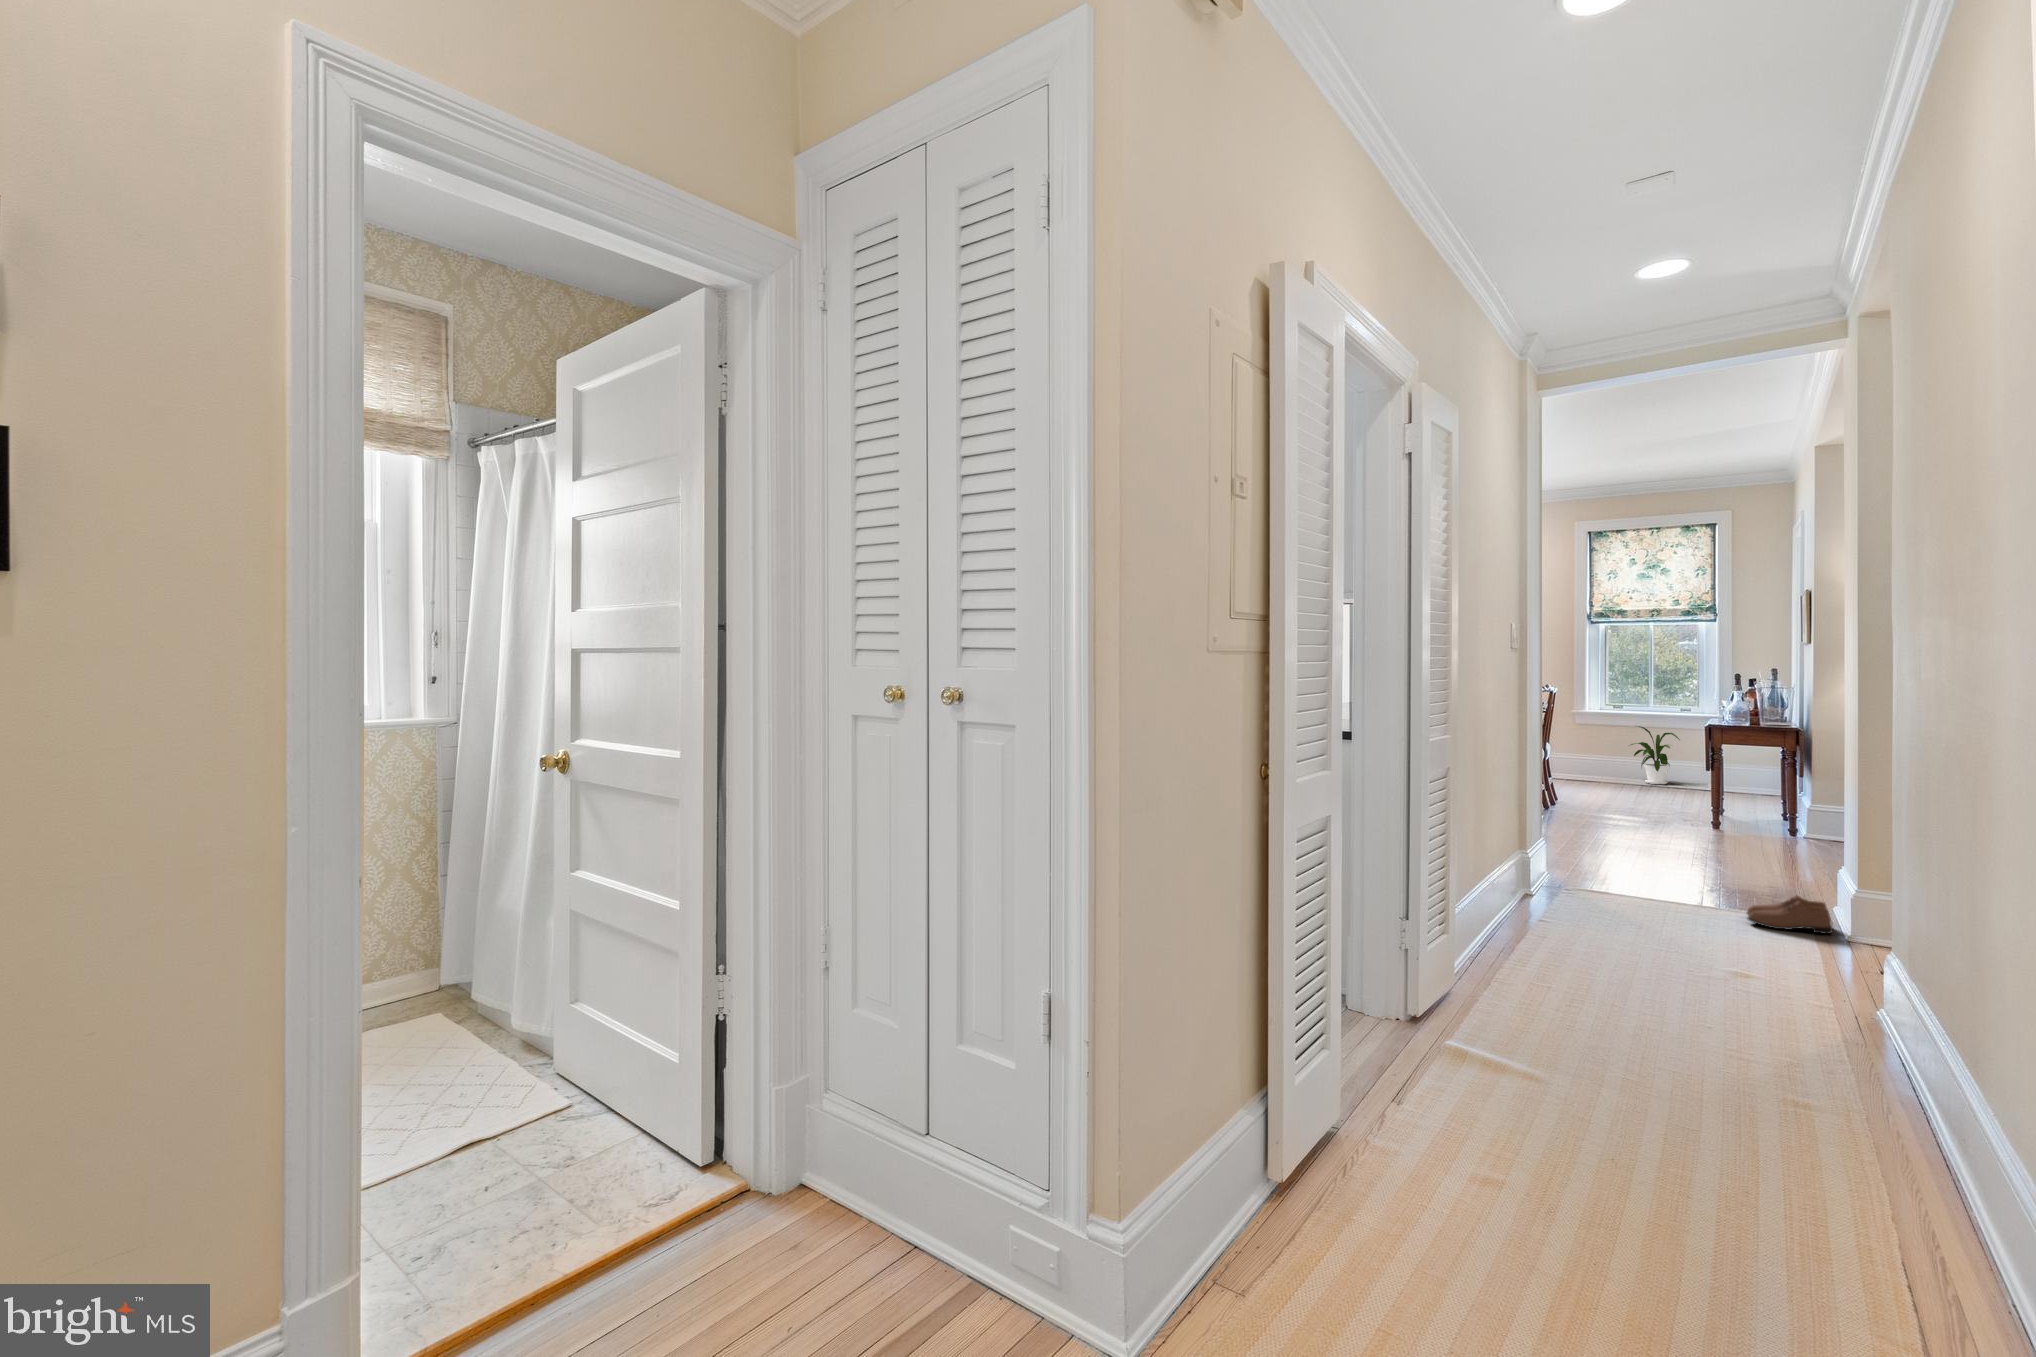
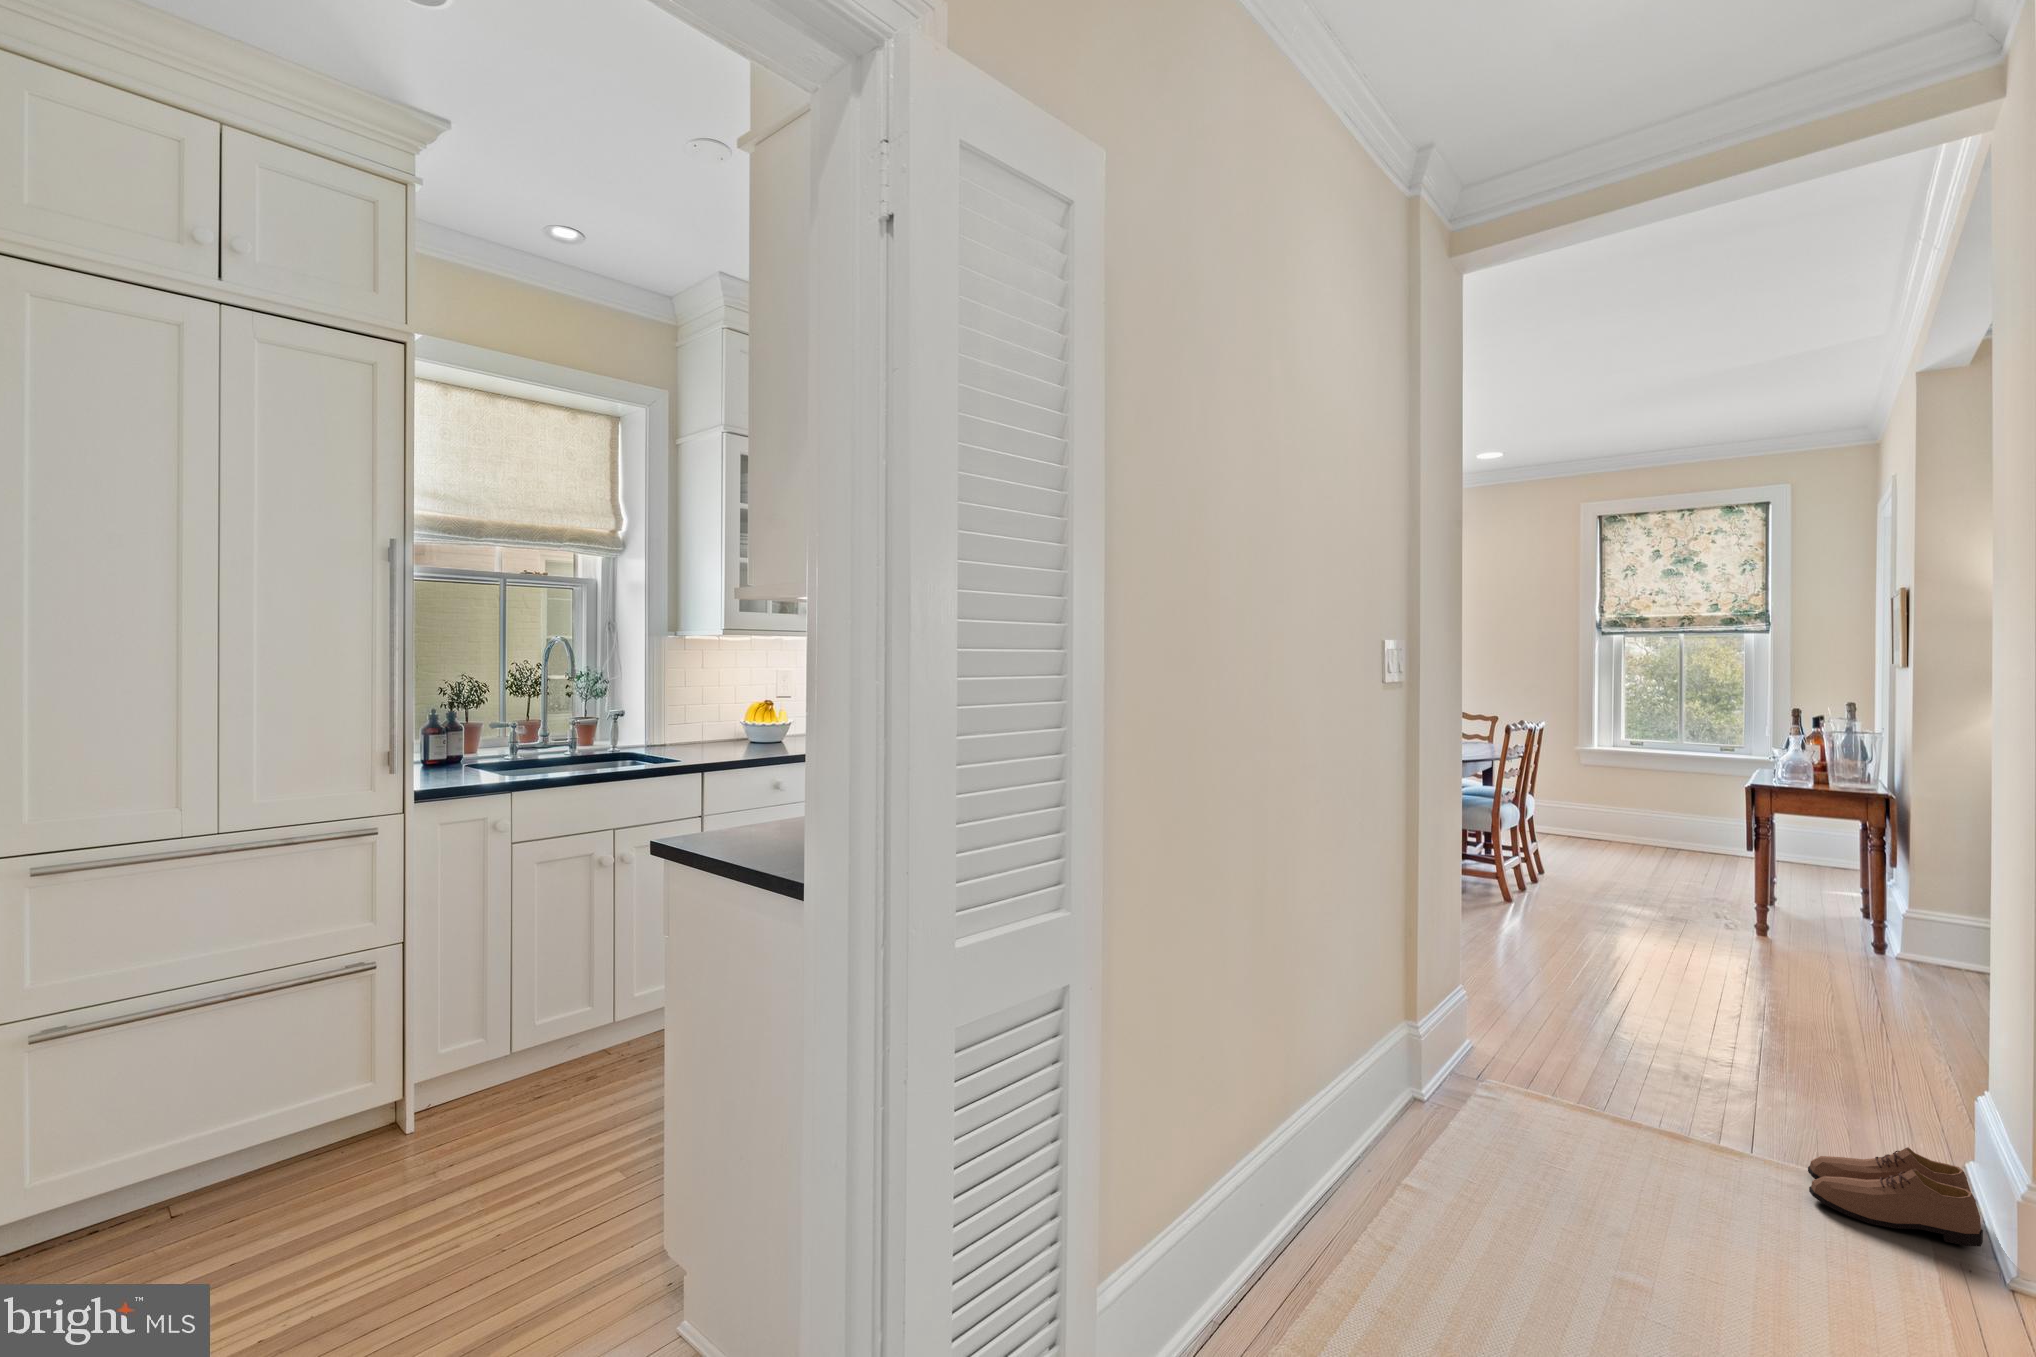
house plant: present [1631,726,1680,784] -> none [1645,770,1717,850]

